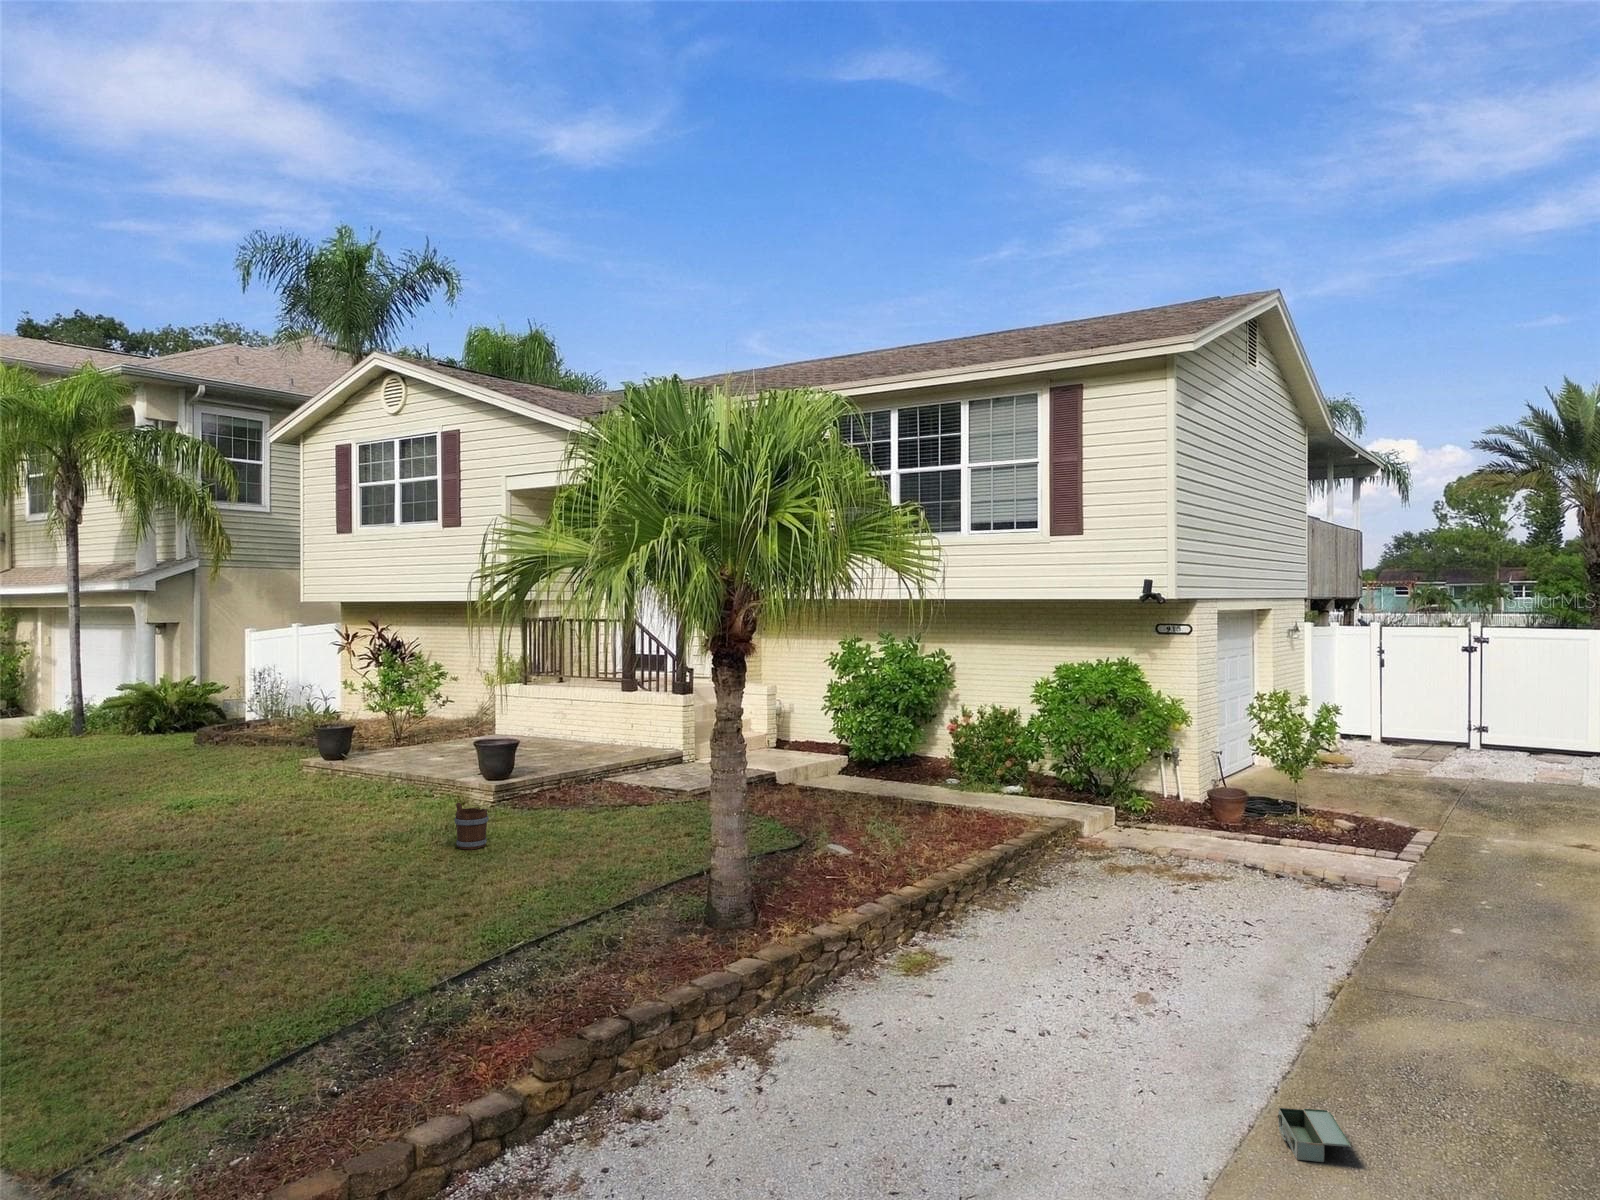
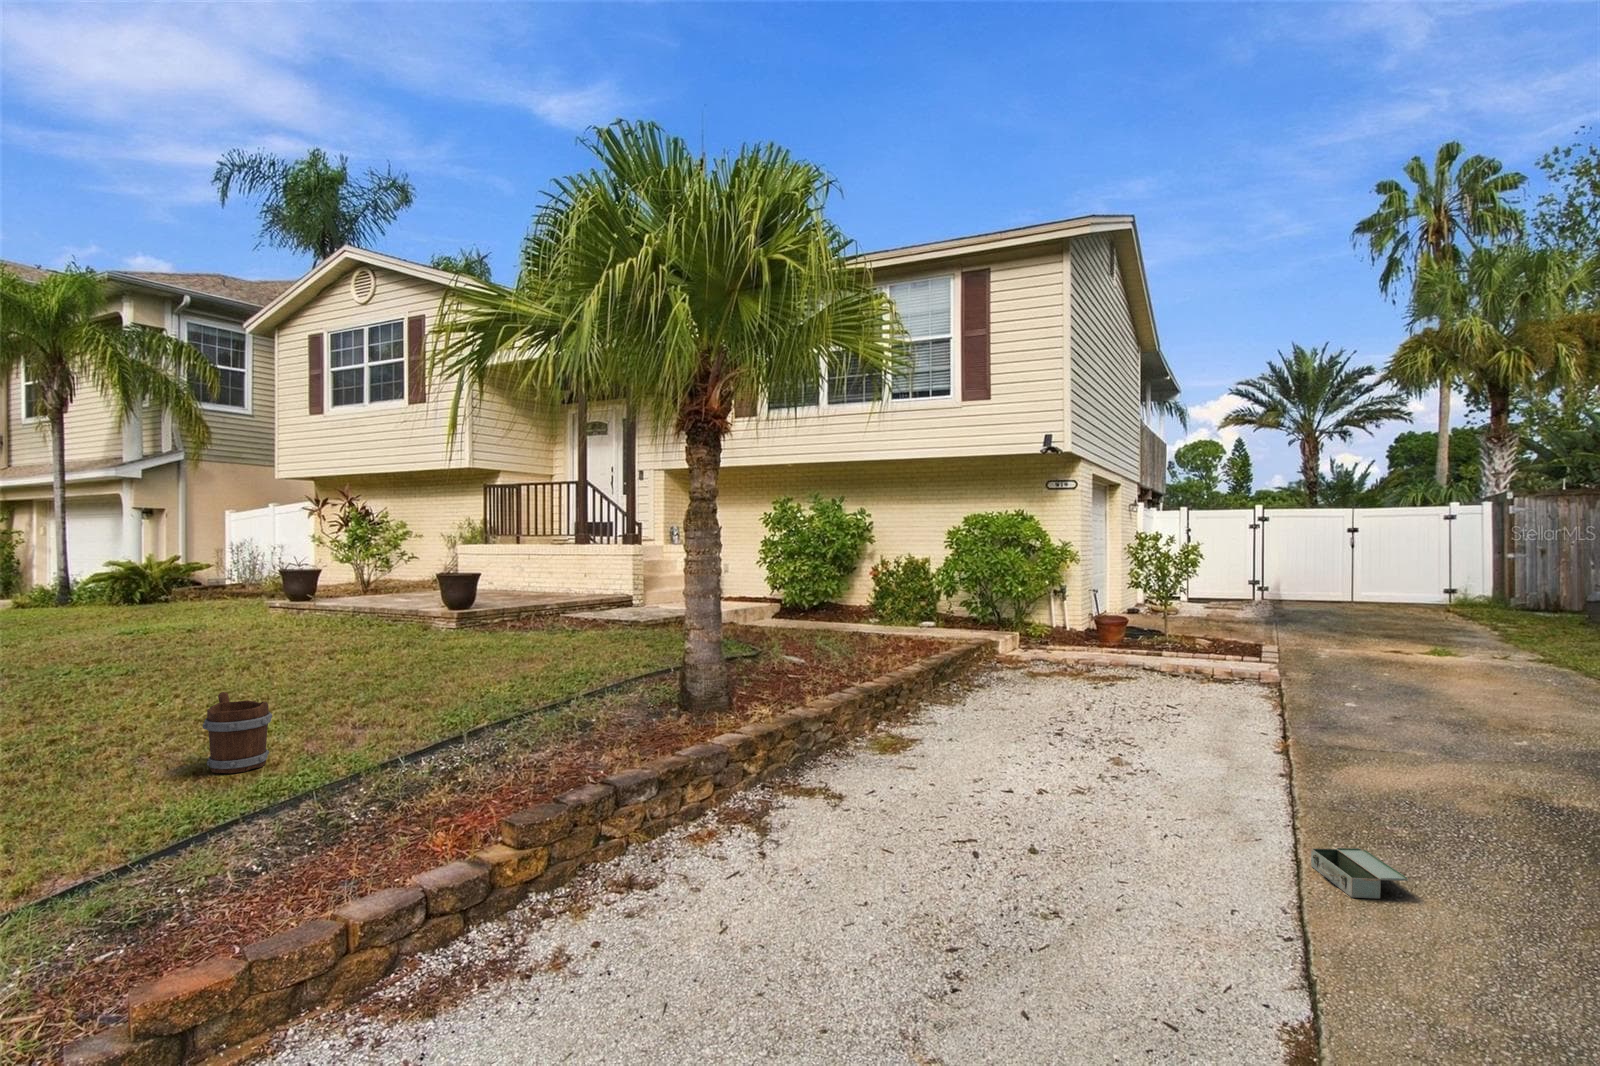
bucket: present [455,803,488,850] -> present [203,692,272,774]

